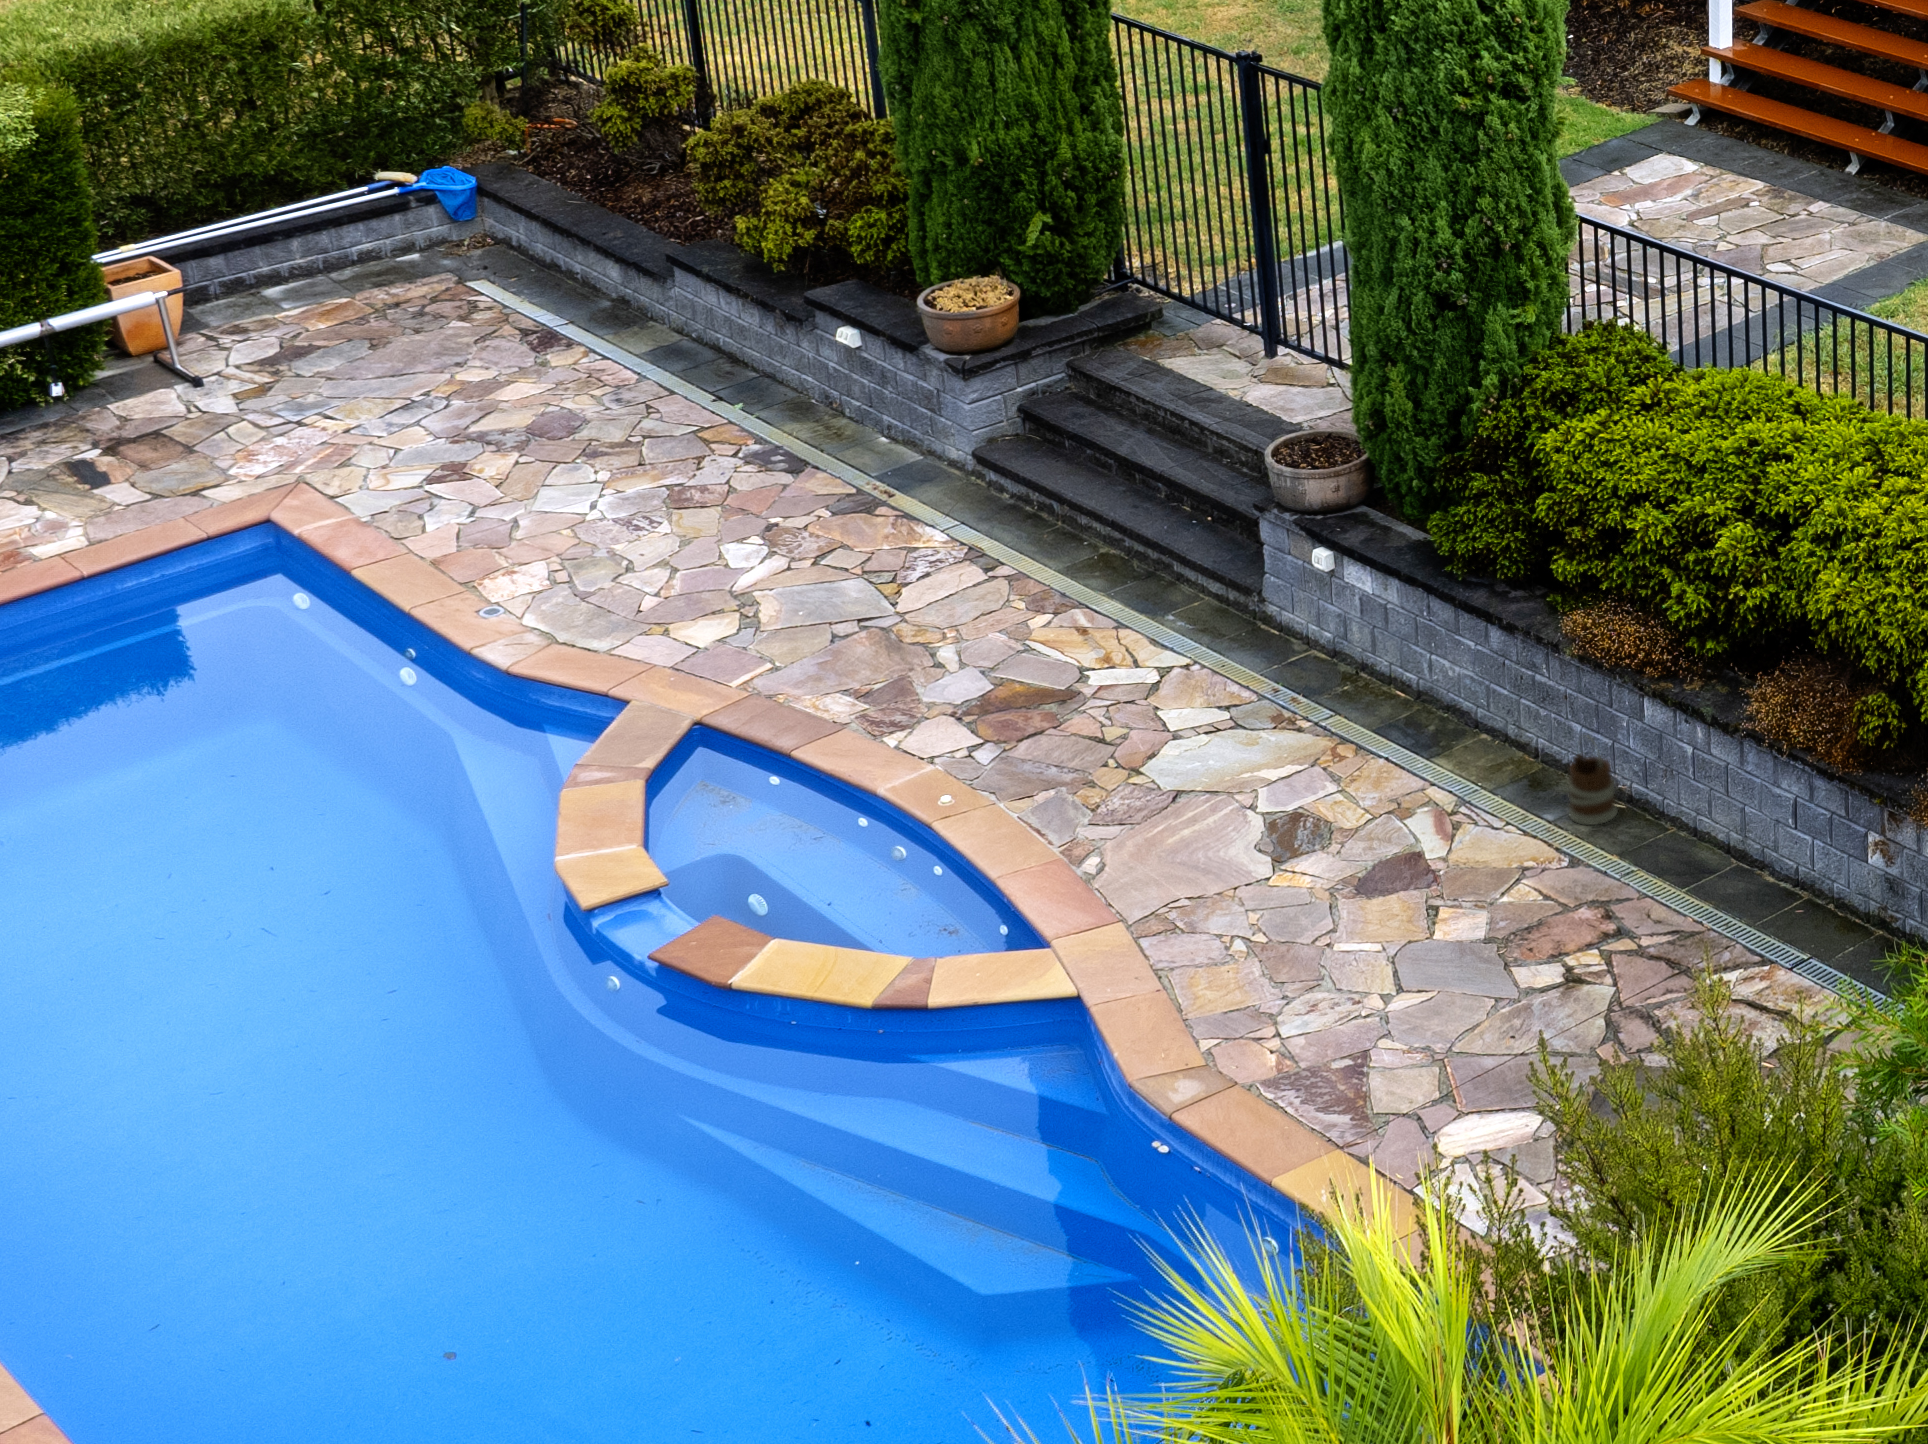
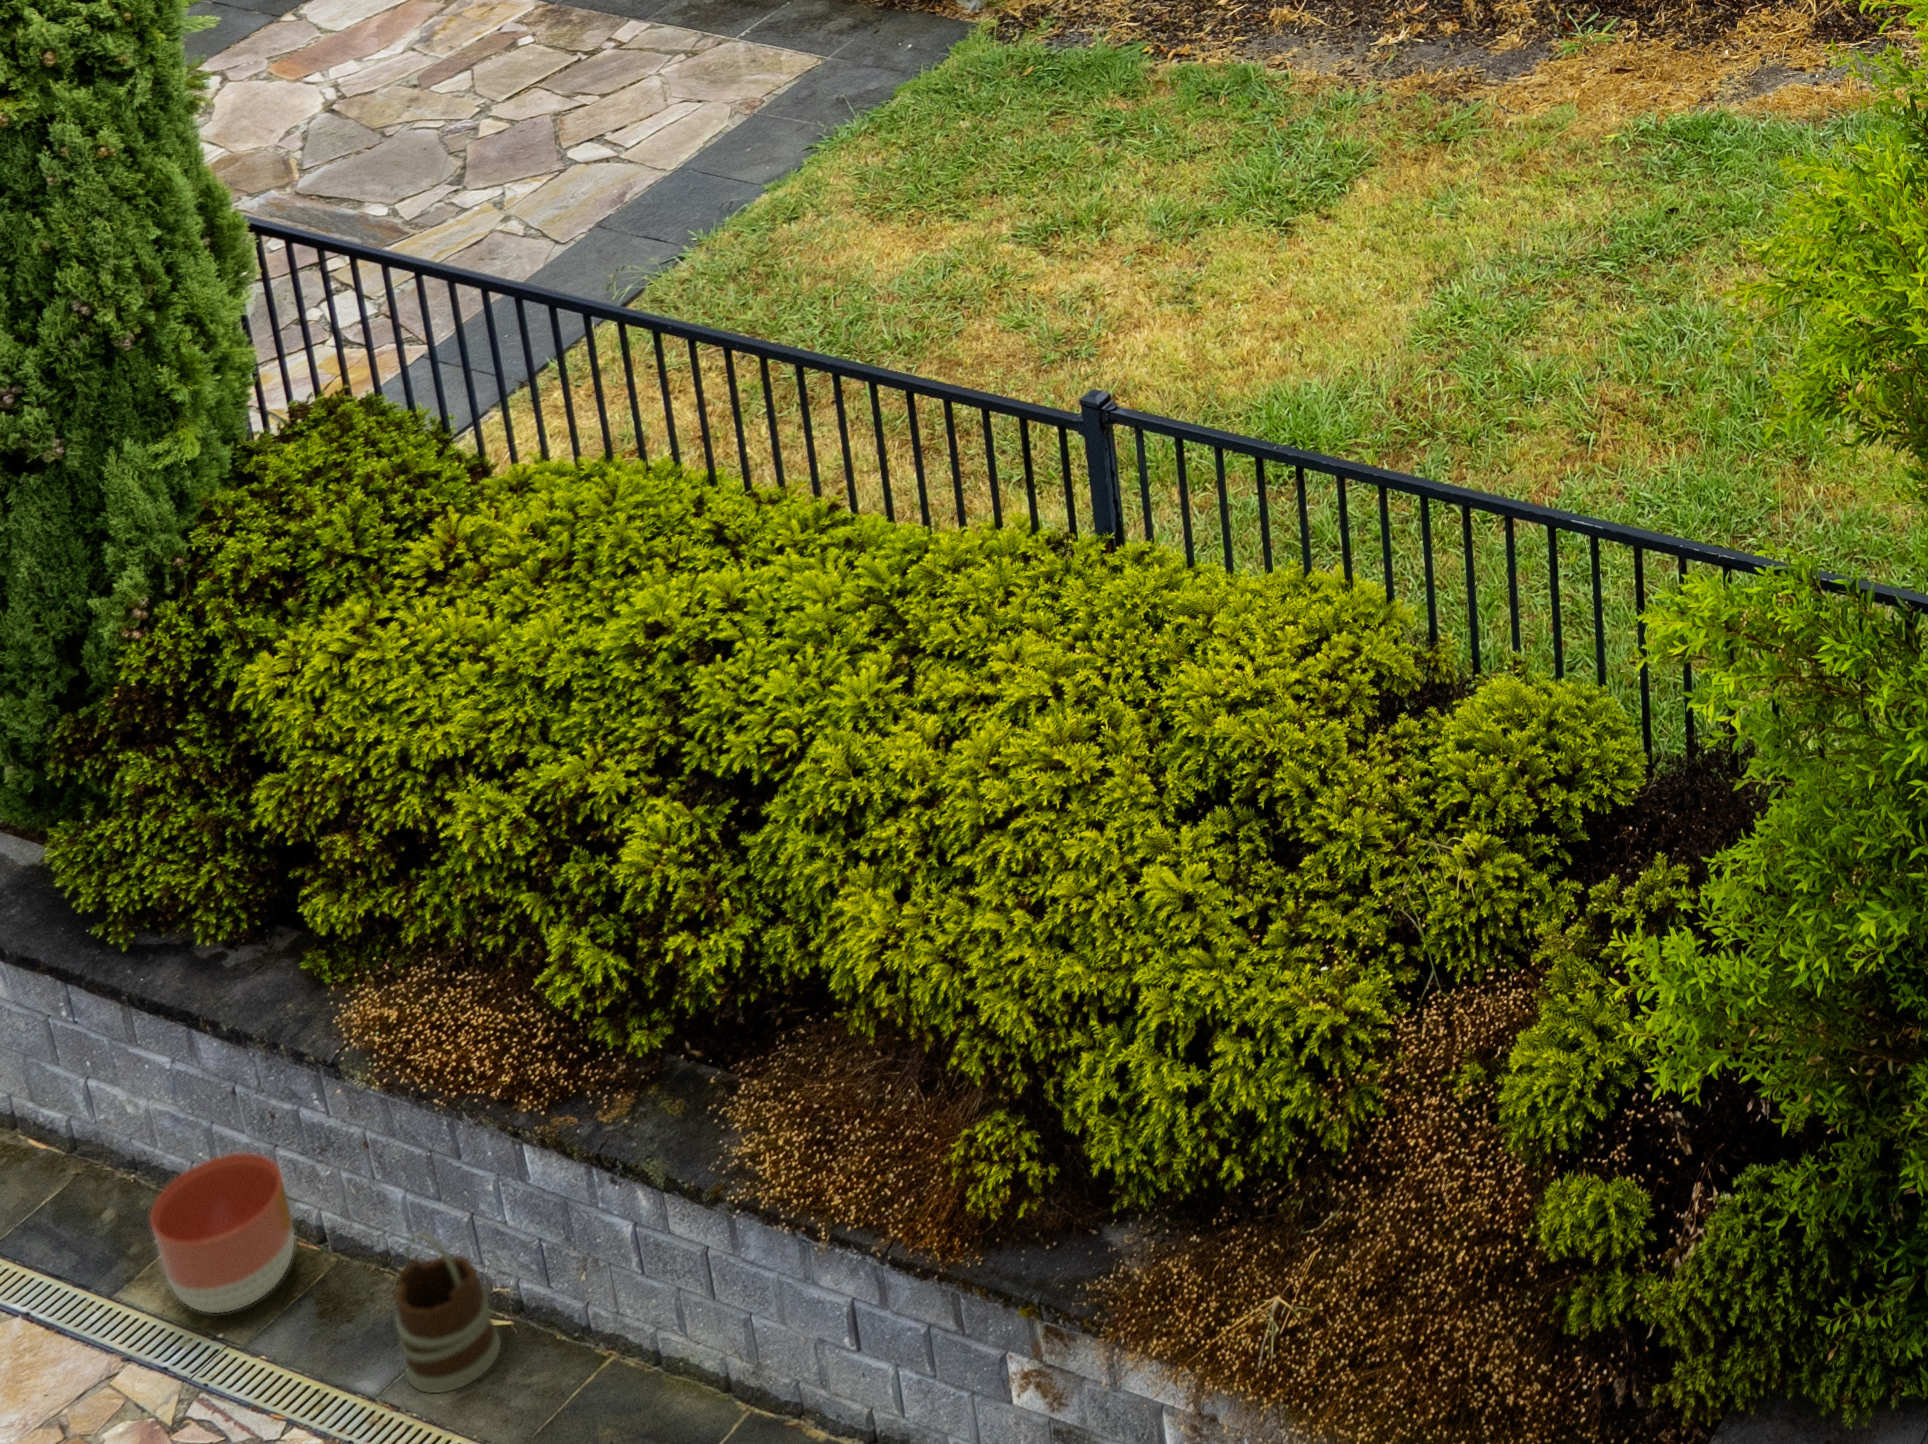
planter: none [1457,694,1524,773] -> present [151,1153,294,1313]

